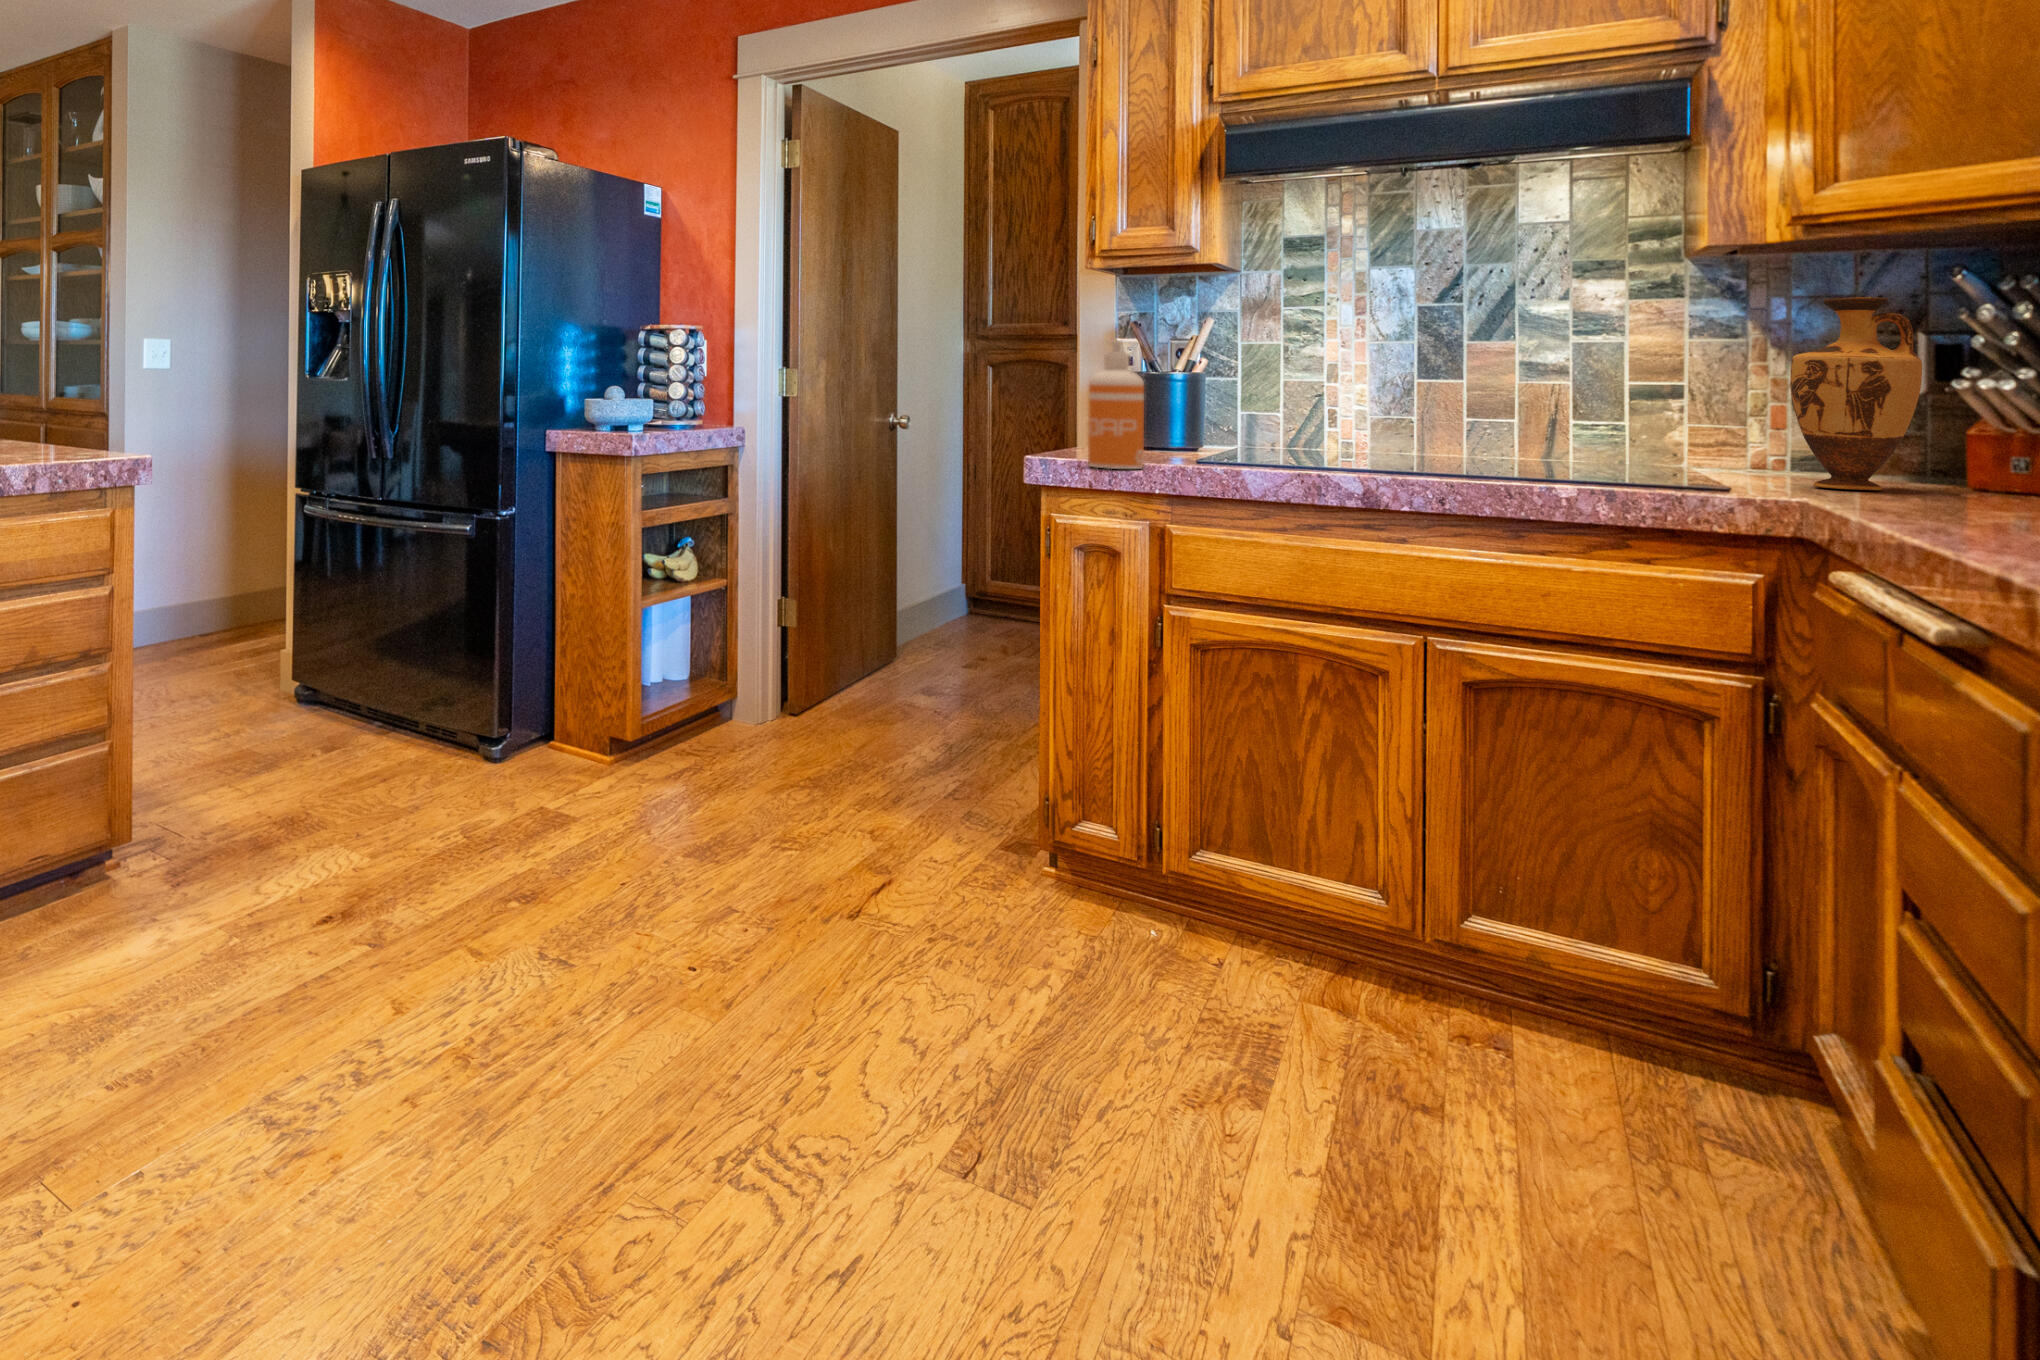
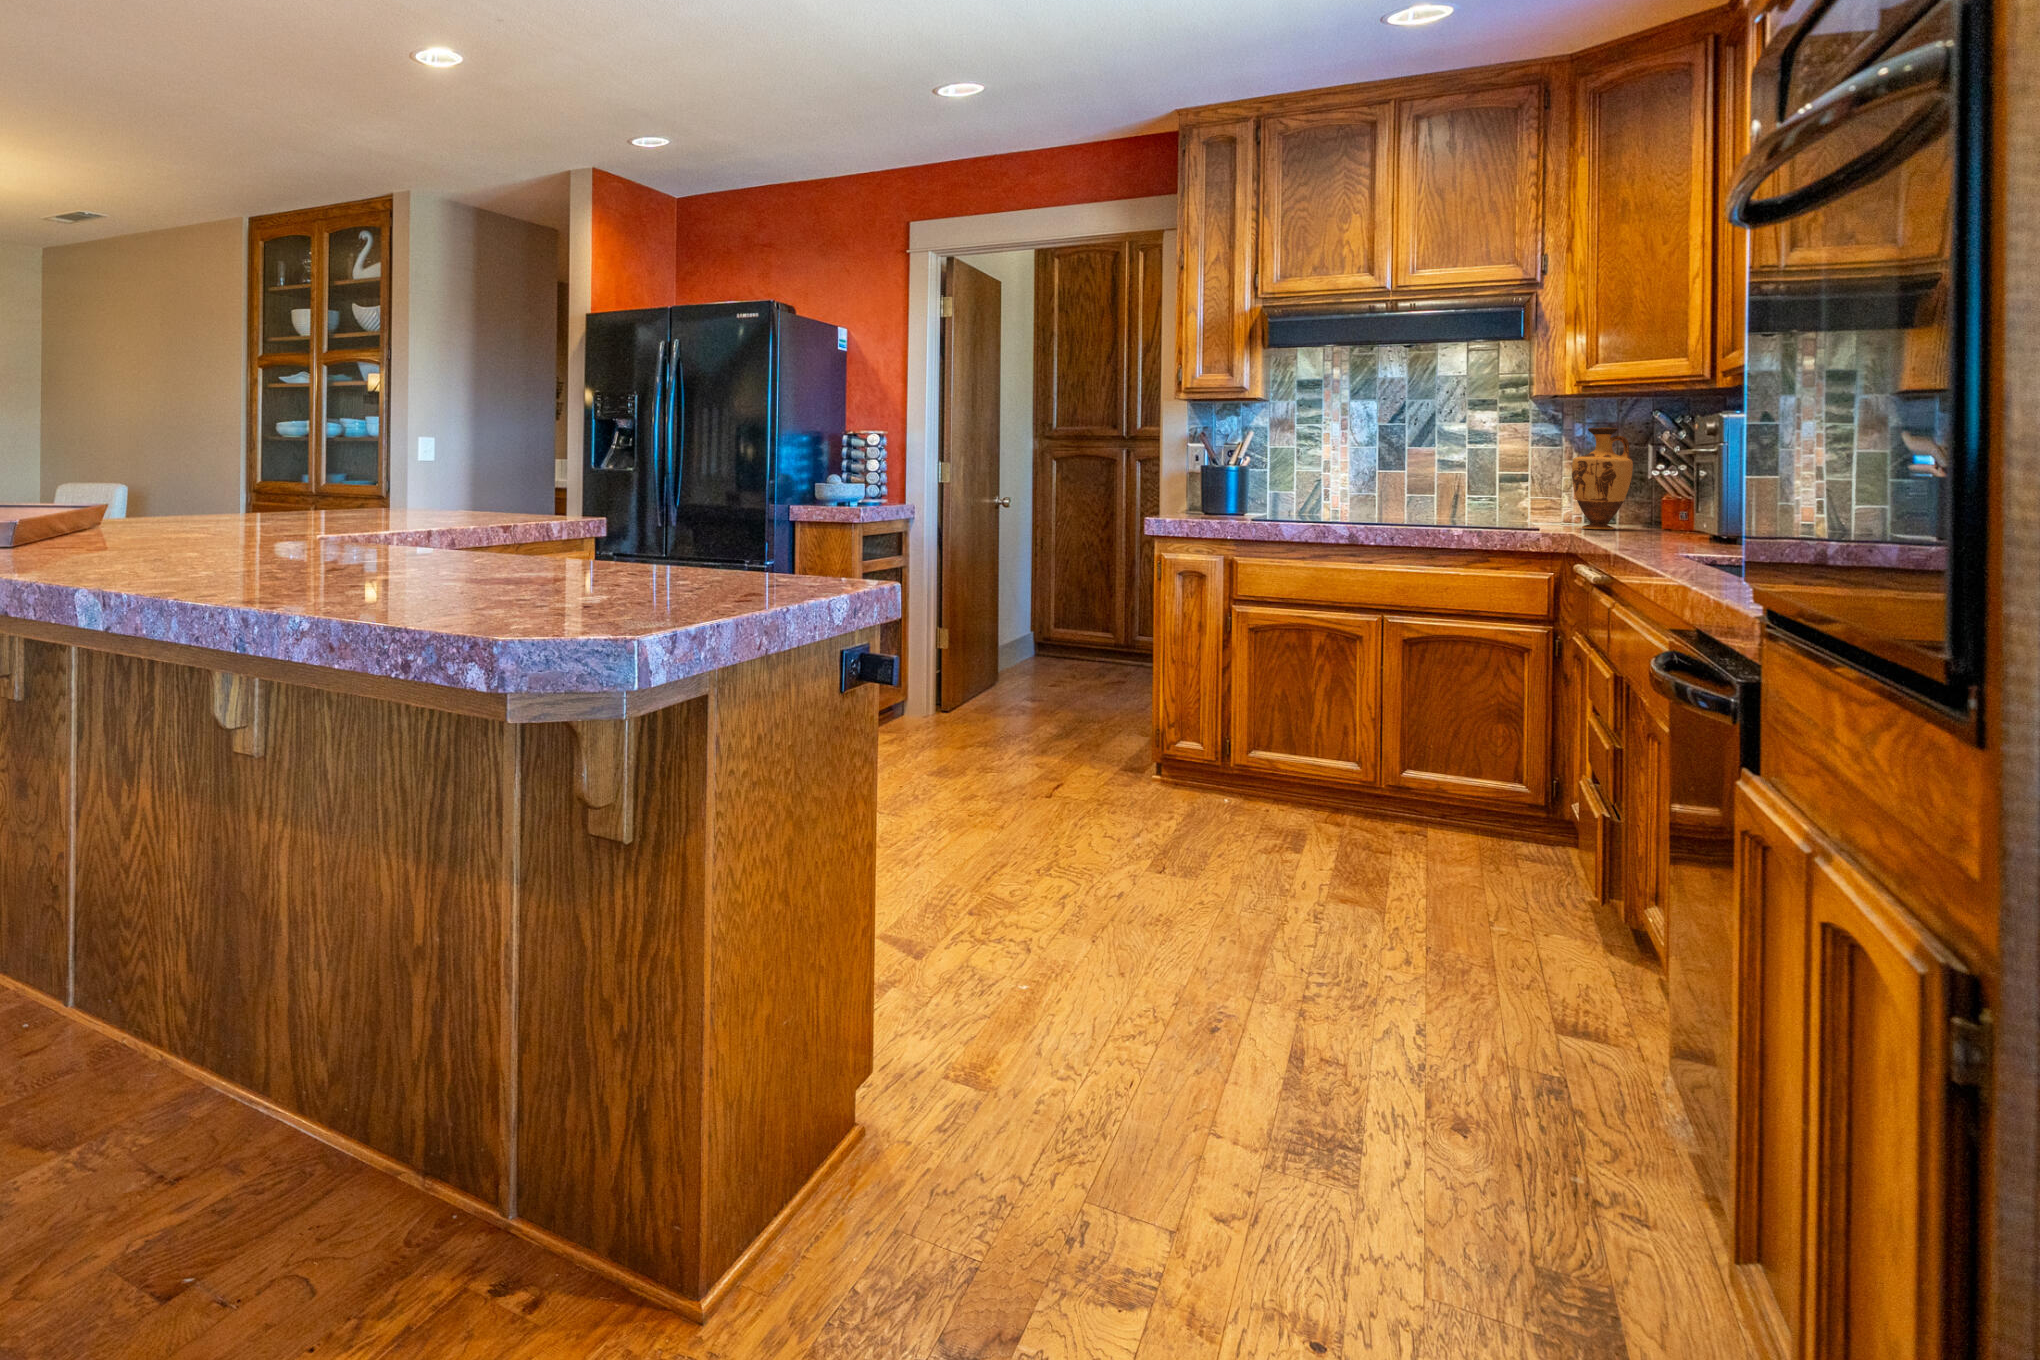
soap dispenser: present [1088,340,1144,469] -> none [1188,448,1222,525]

